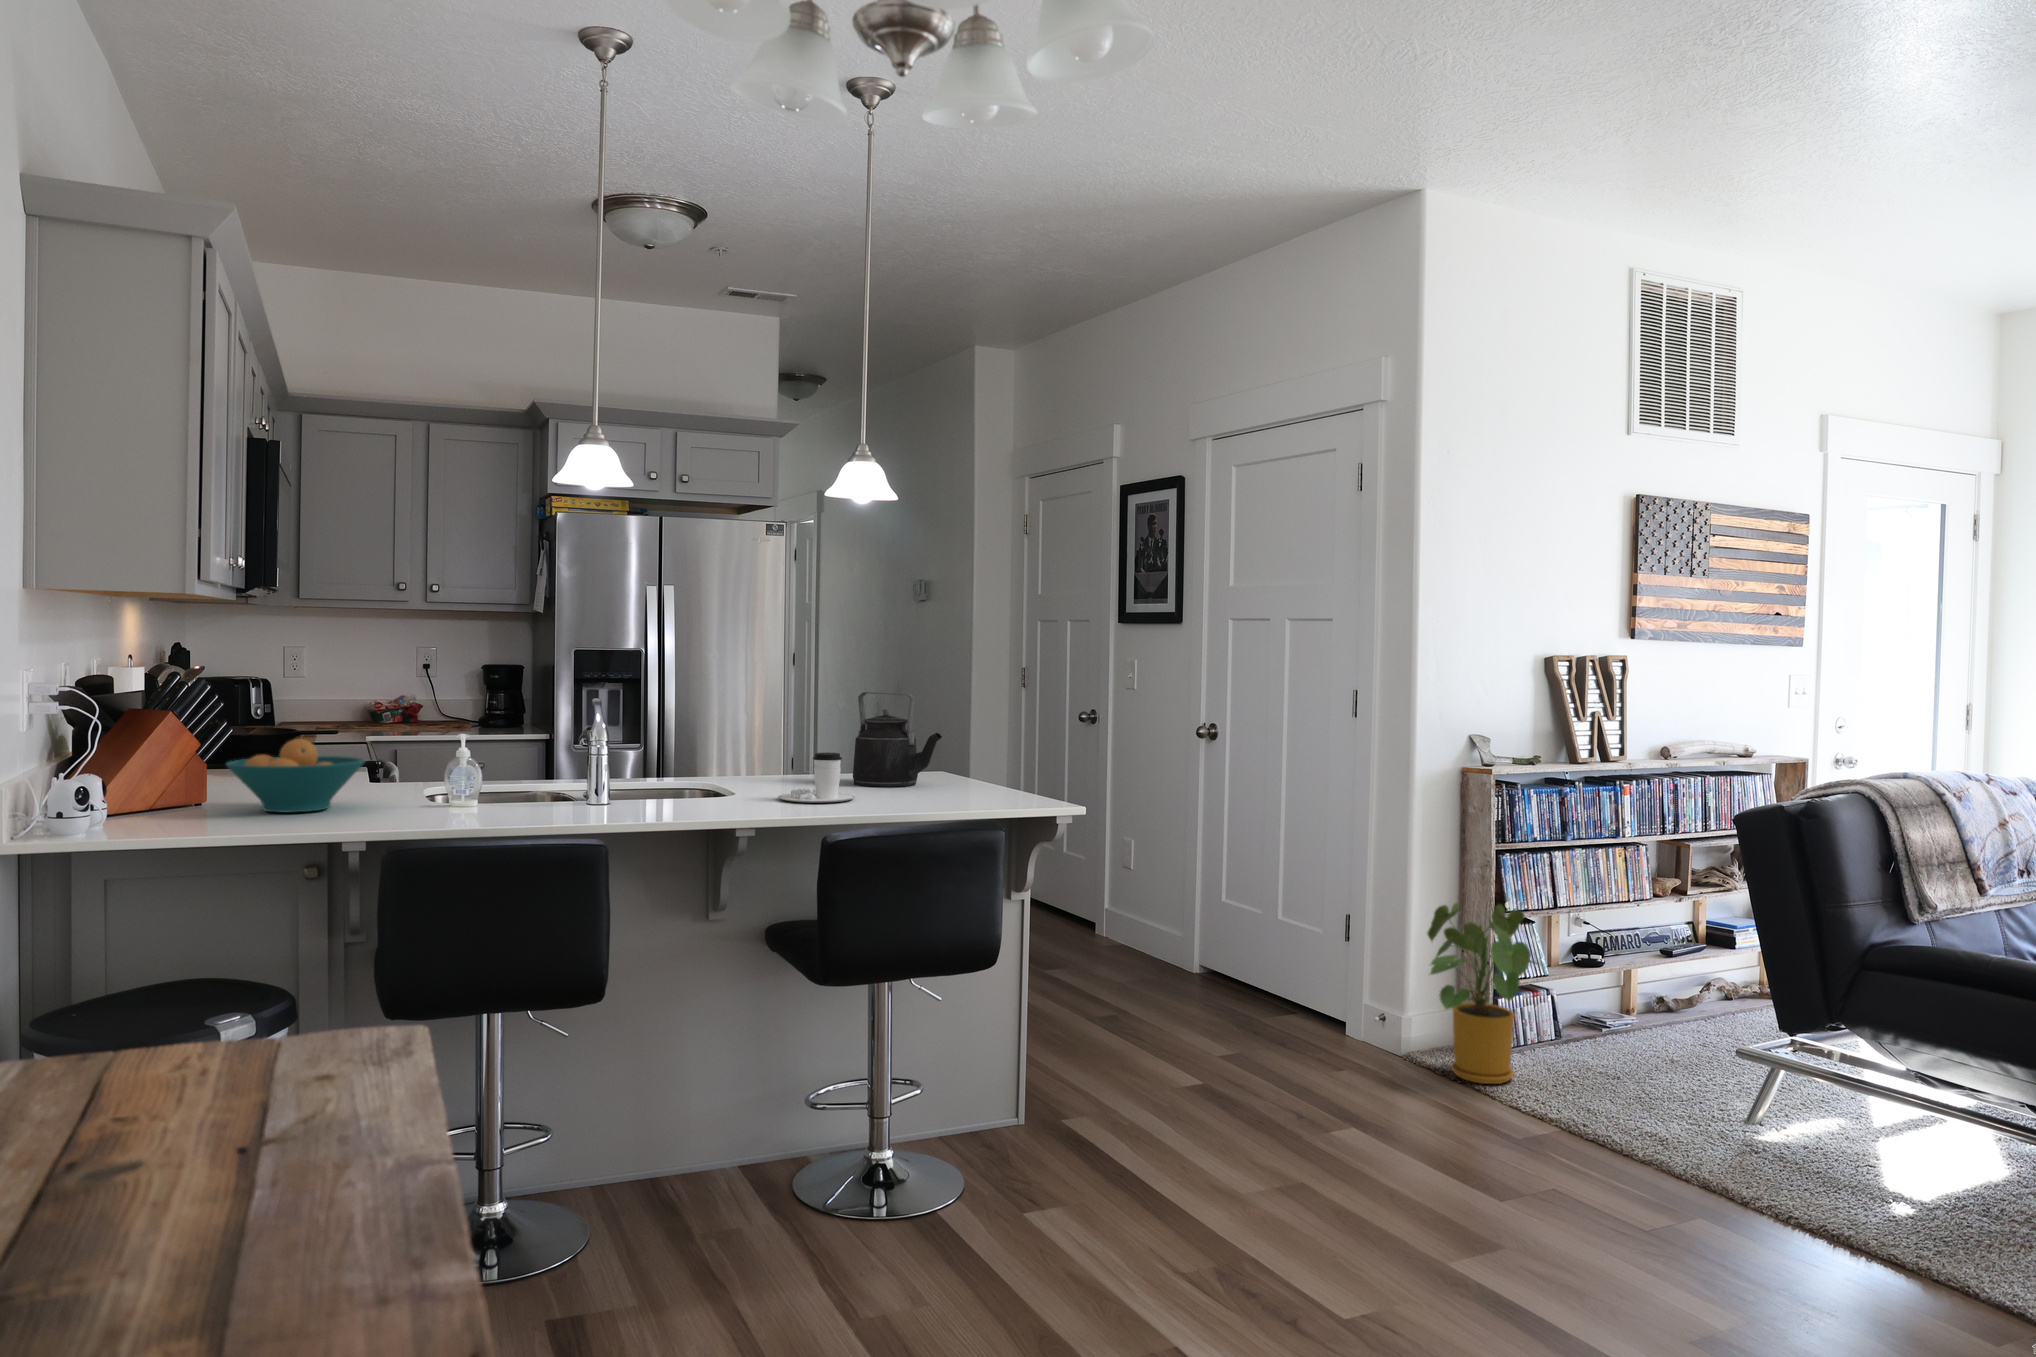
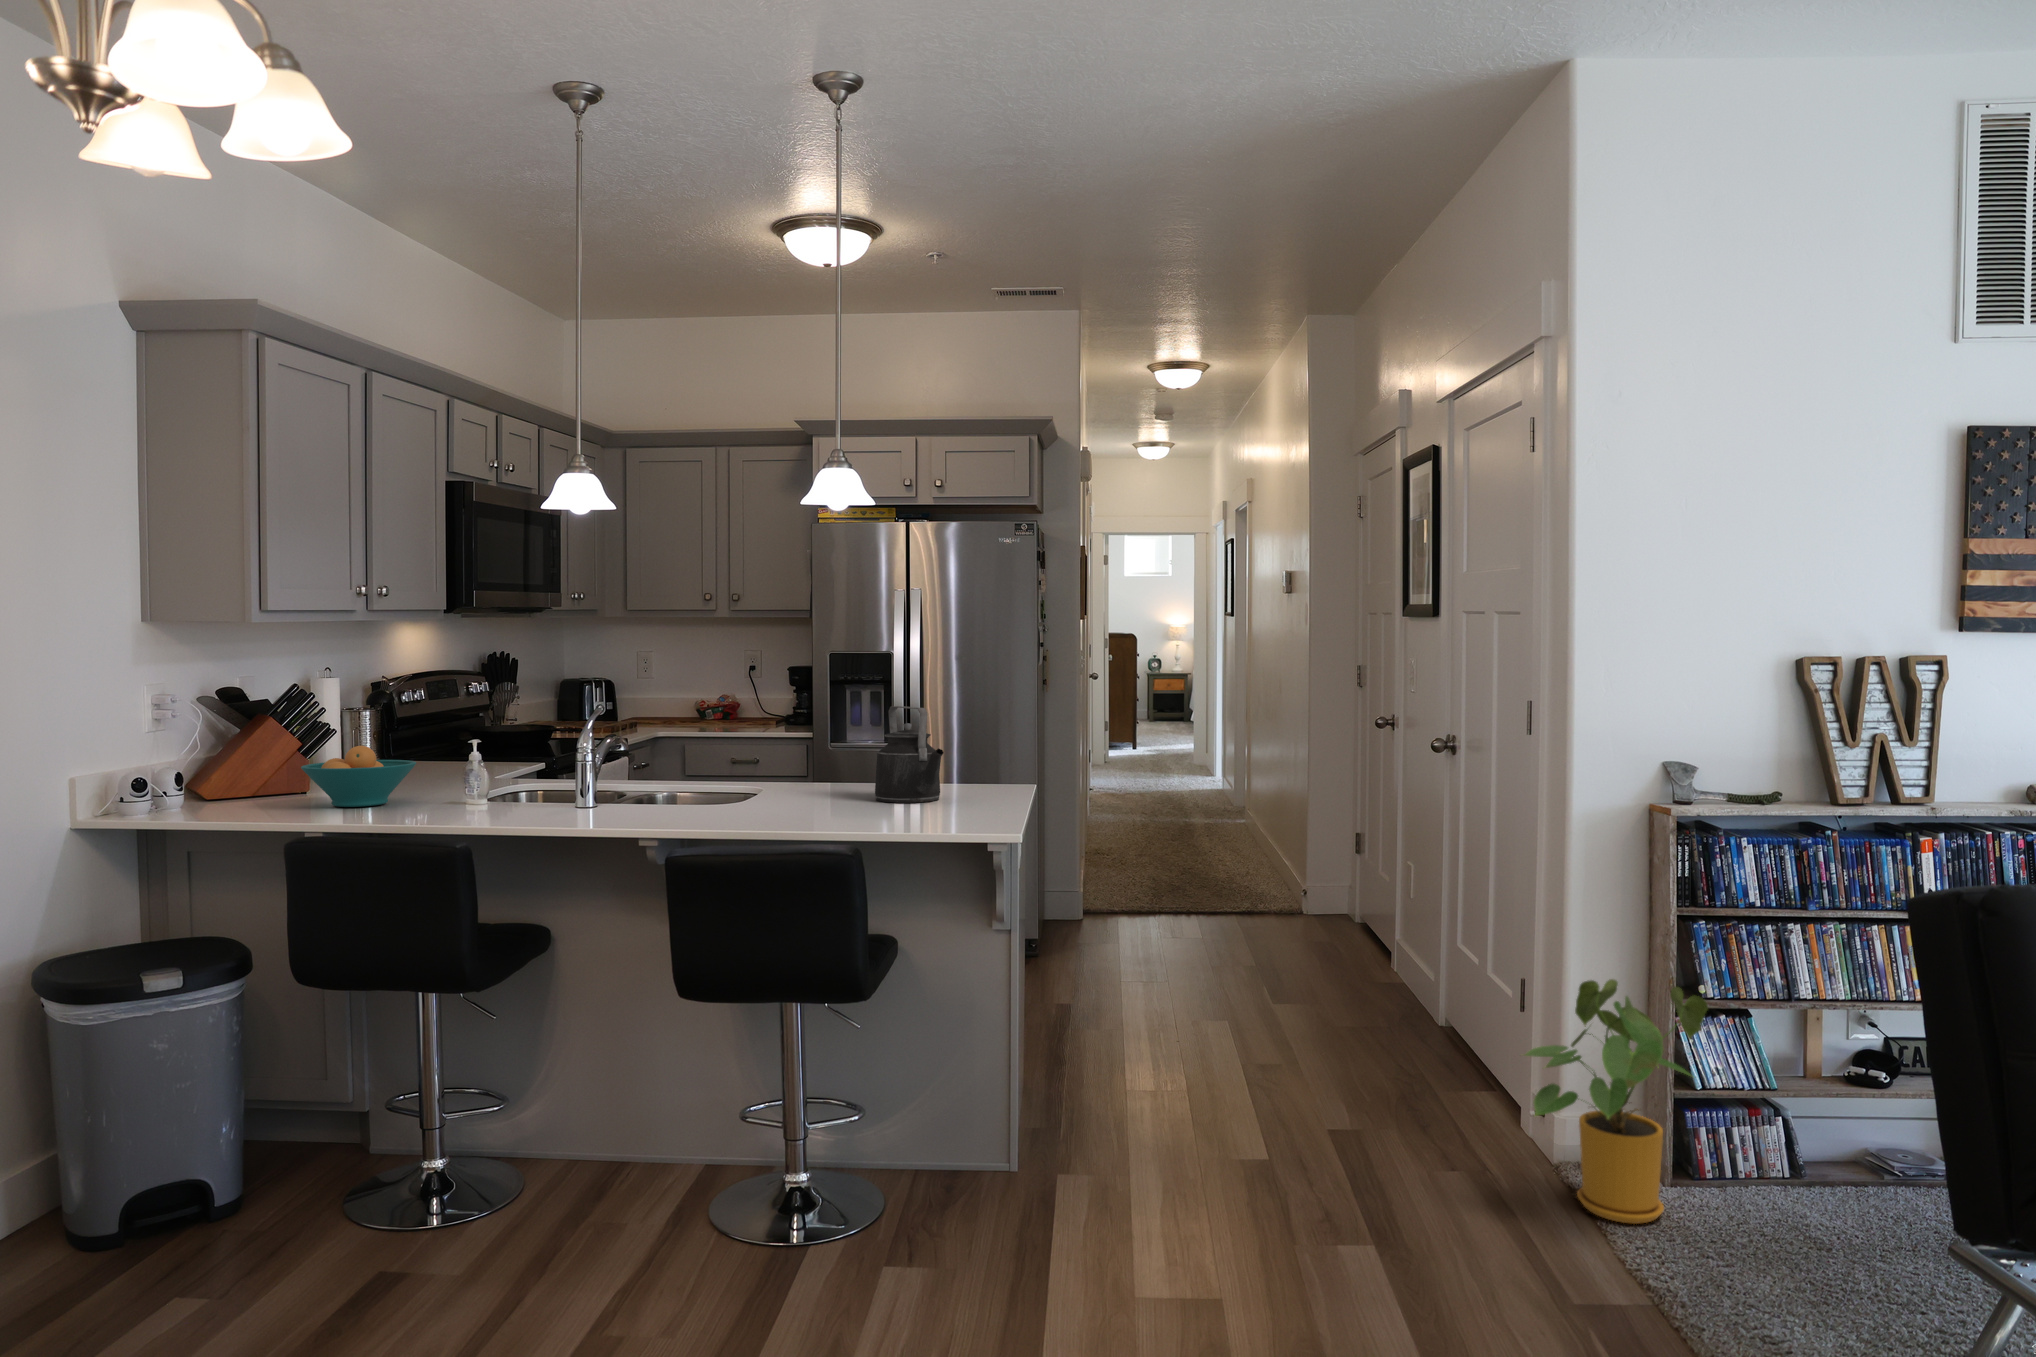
coffee cup: present [778,753,856,803] -> none [743,767,820,817]

